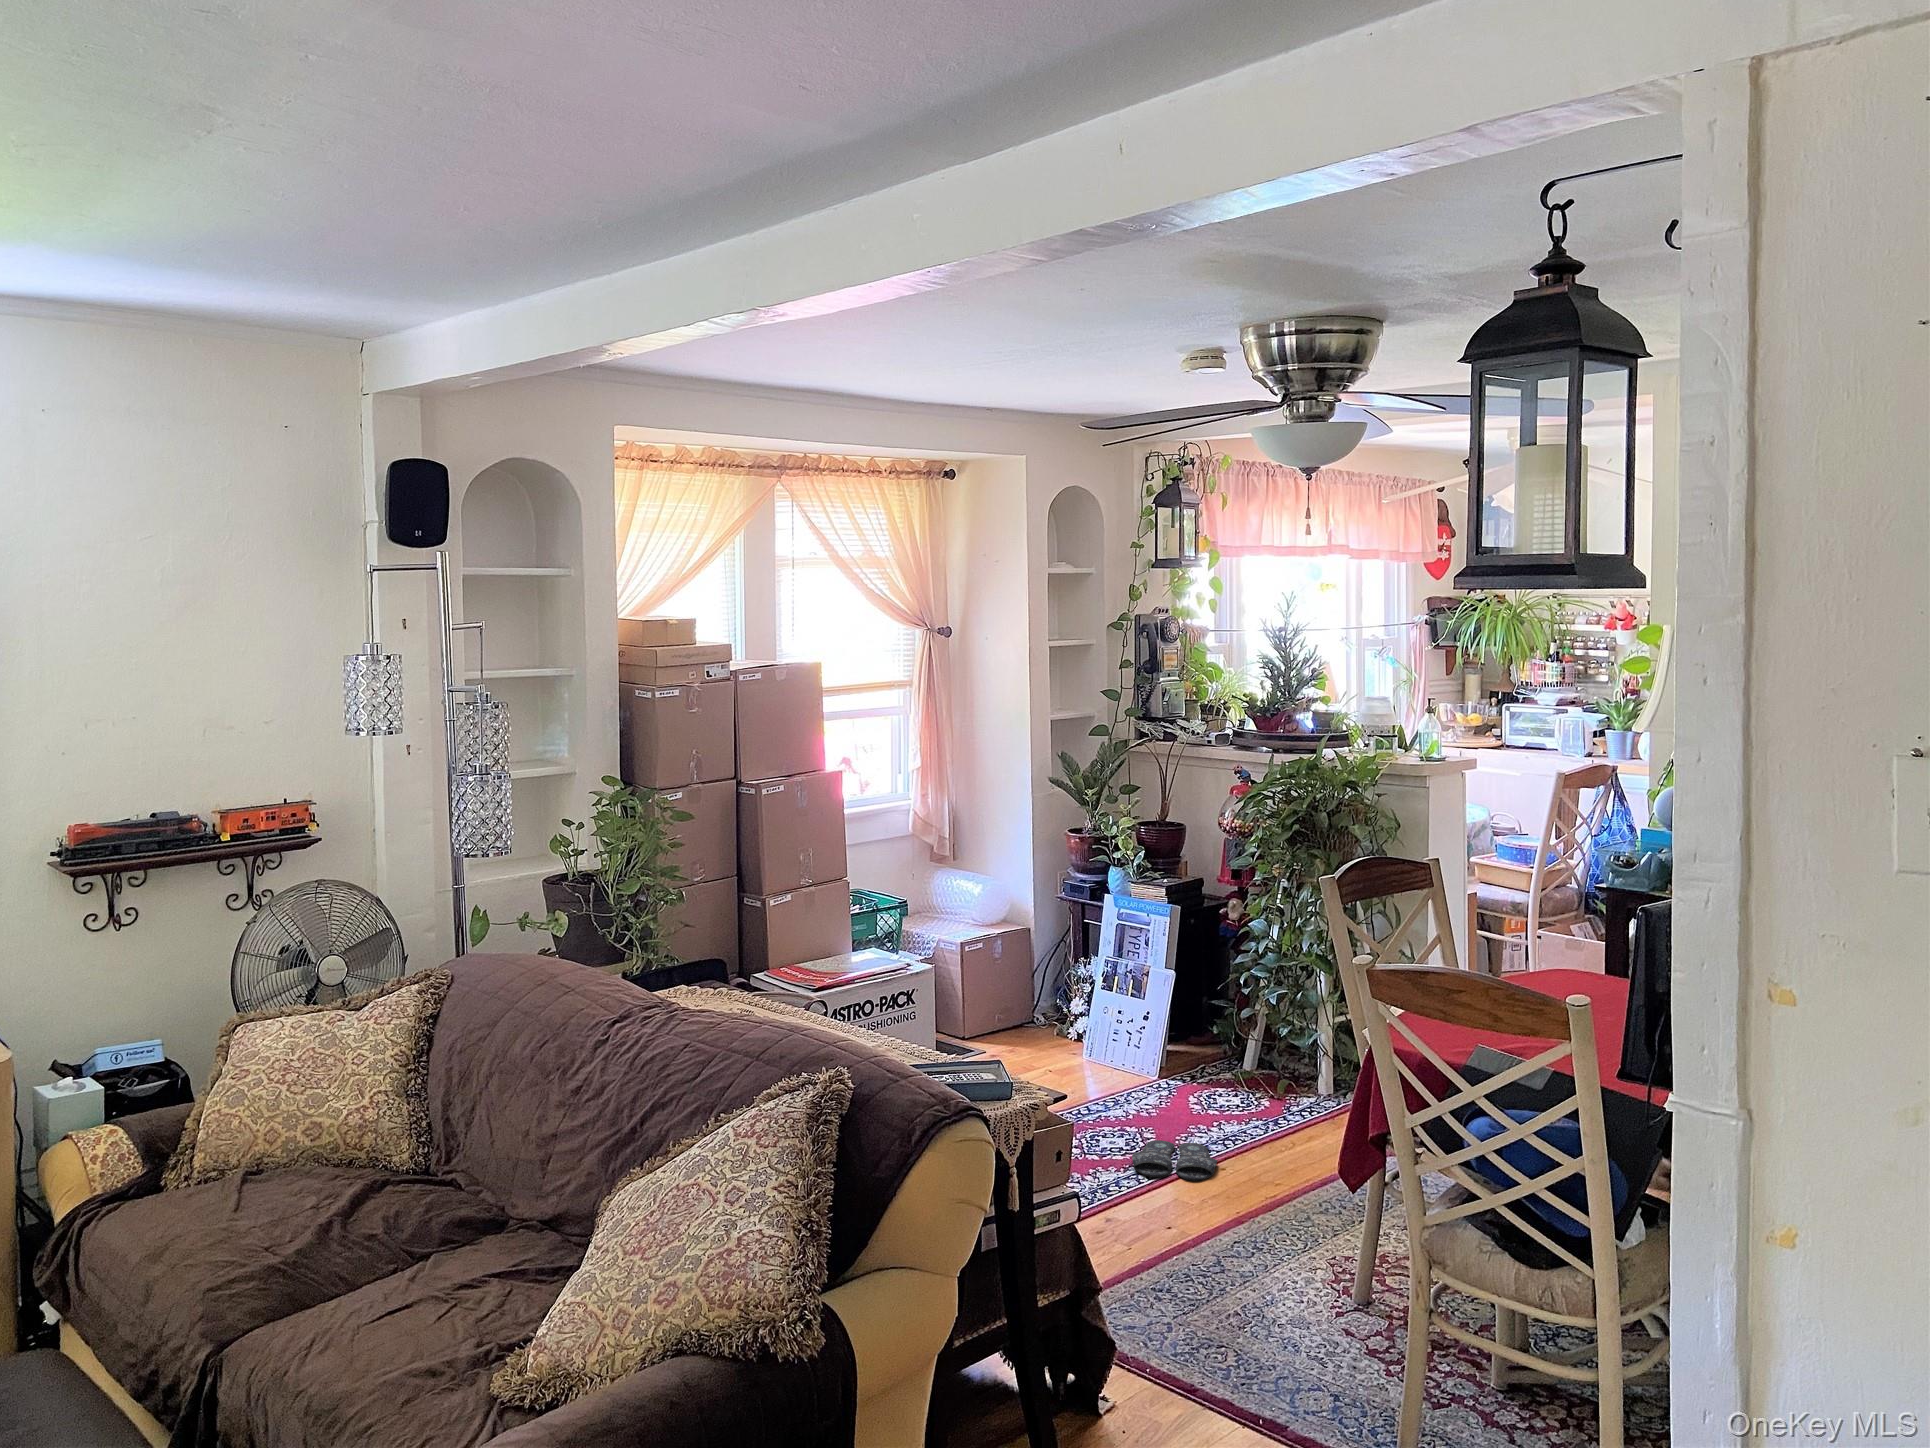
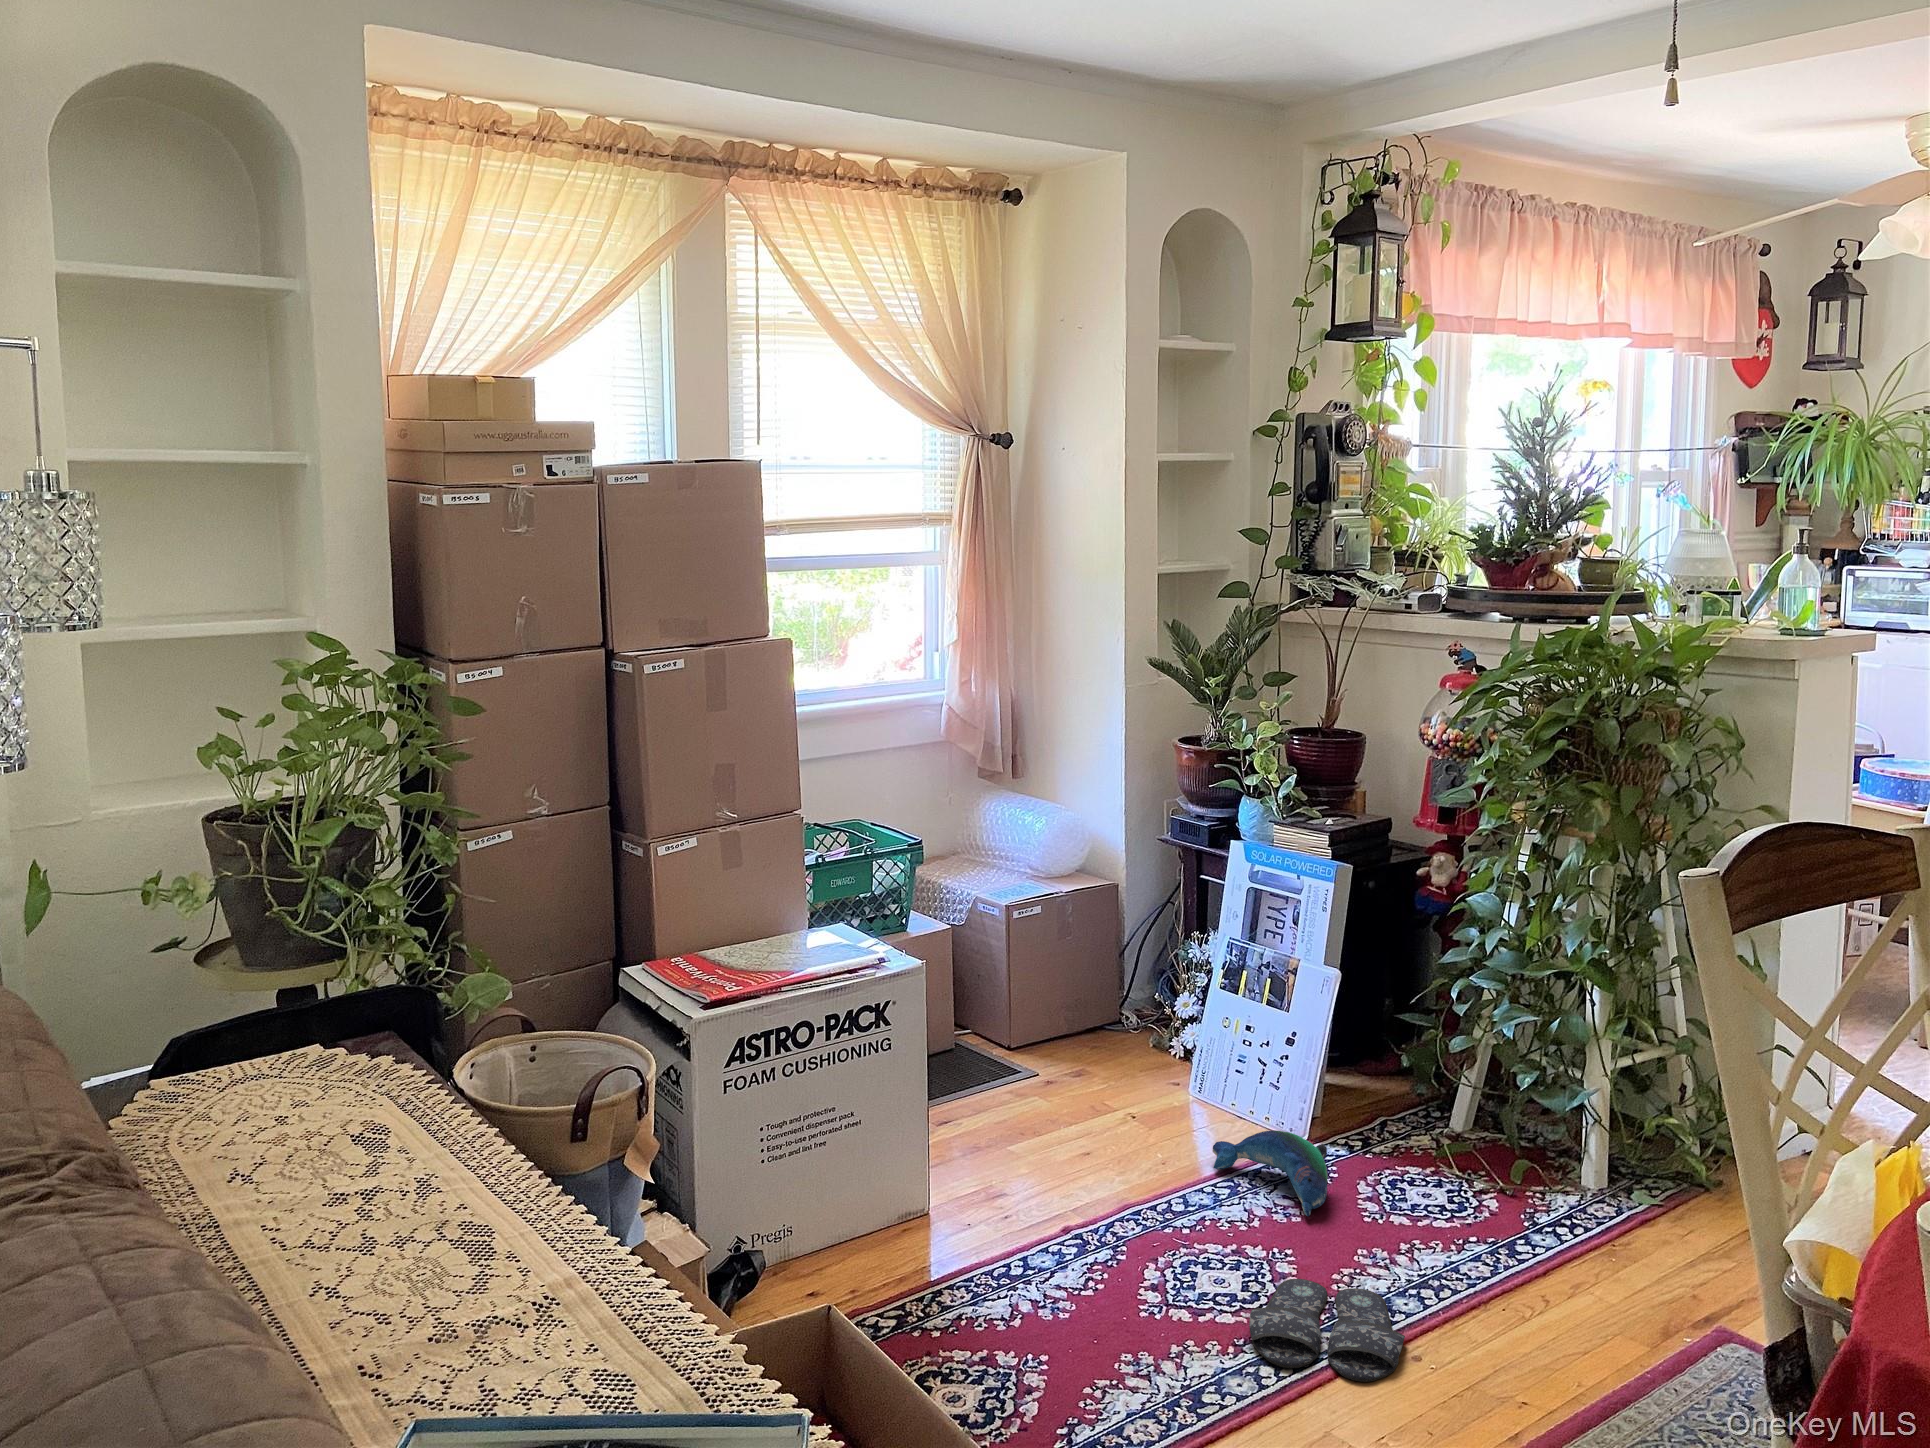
plush toy: none [1102,1067,1172,1112] -> present [1213,1130,1328,1216]

